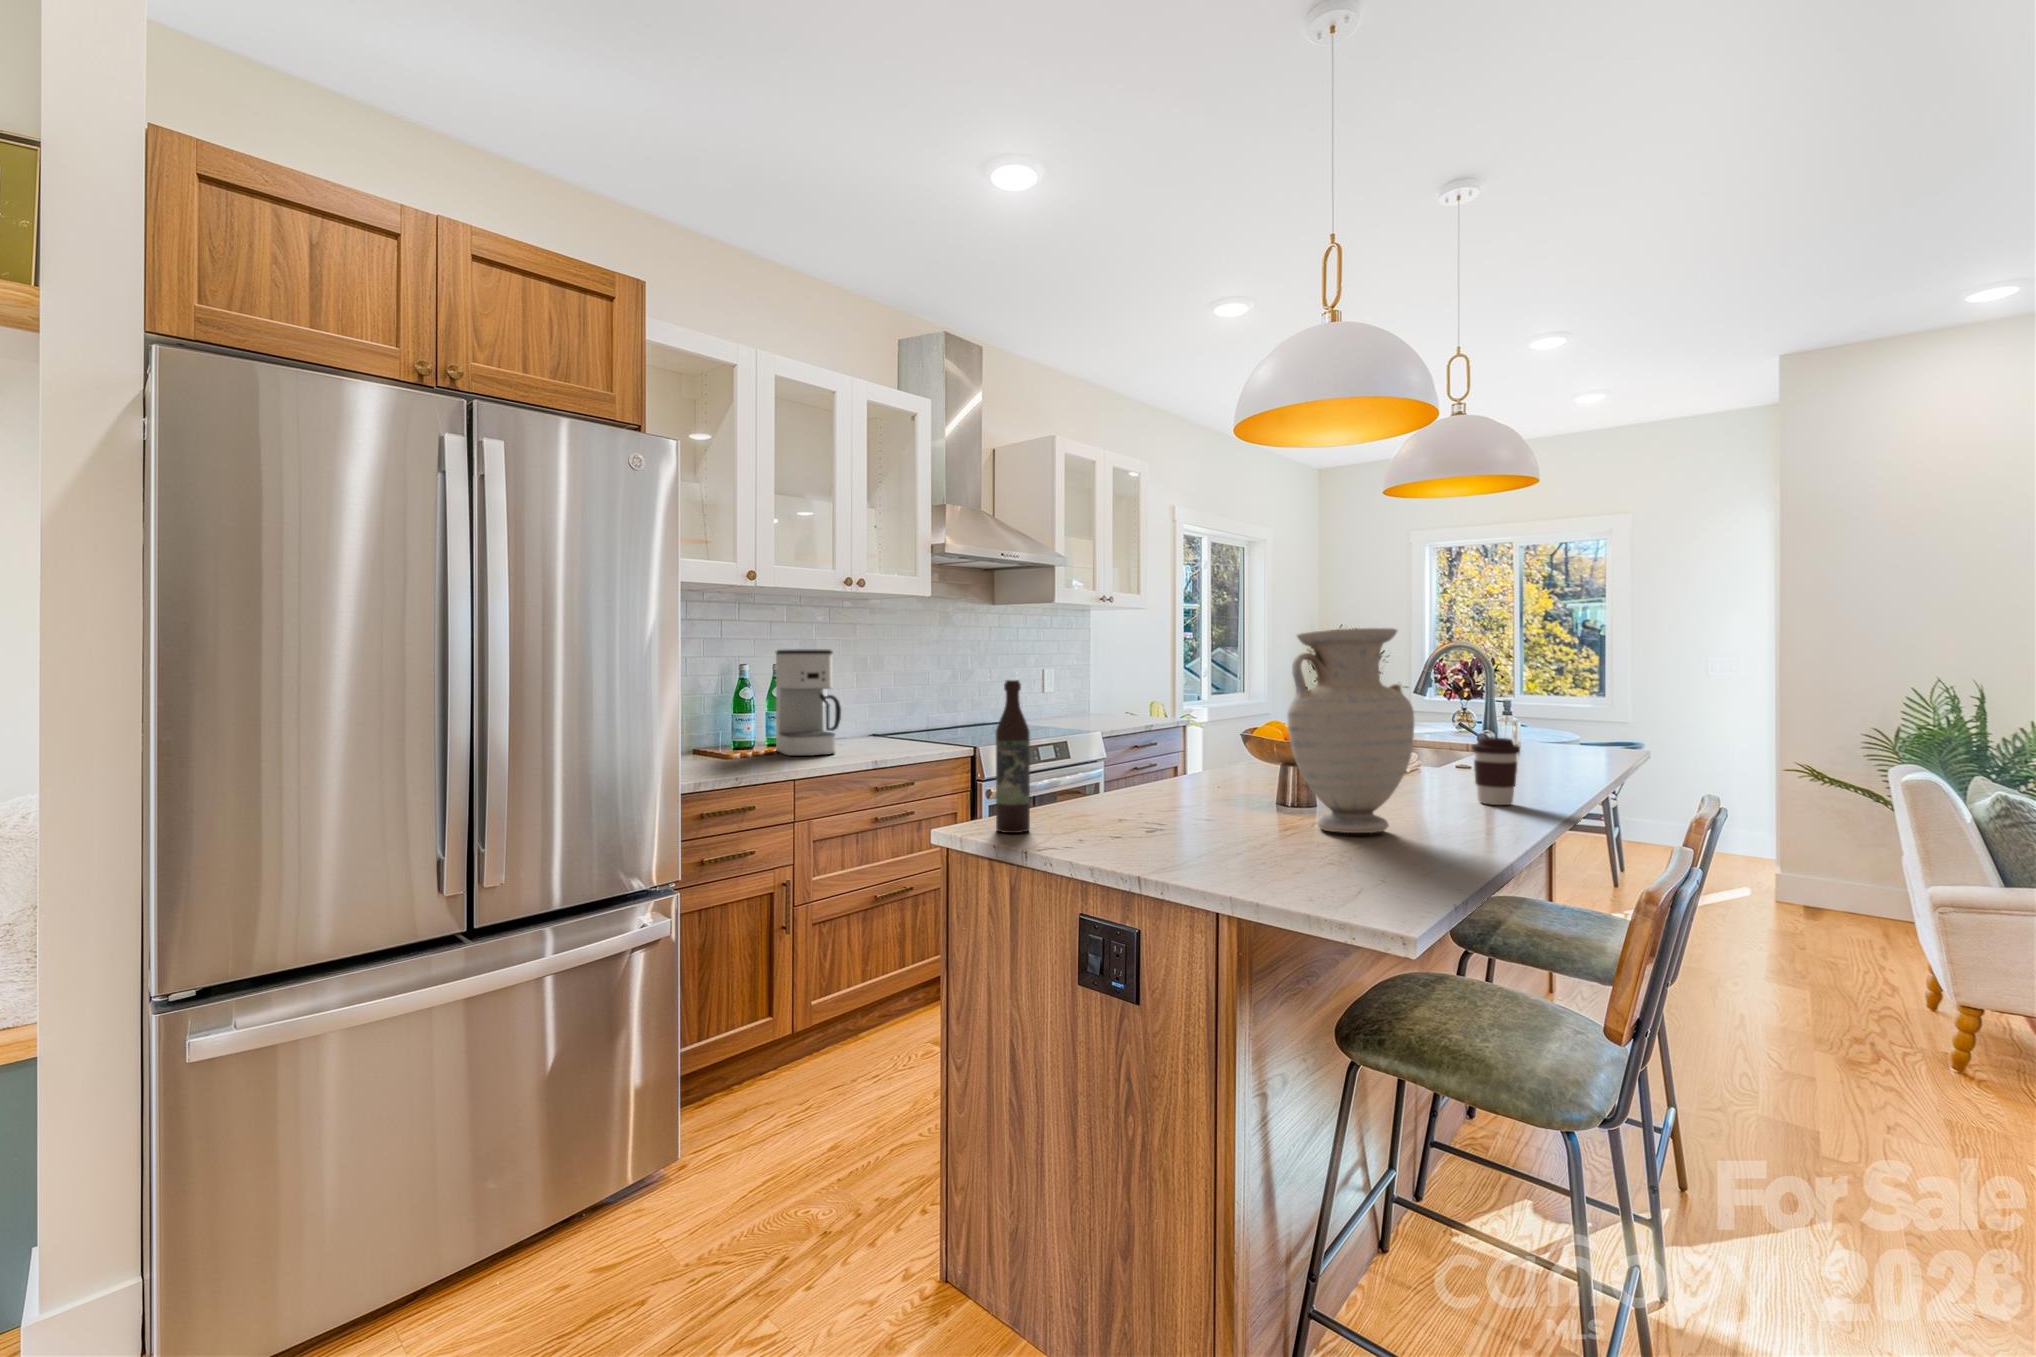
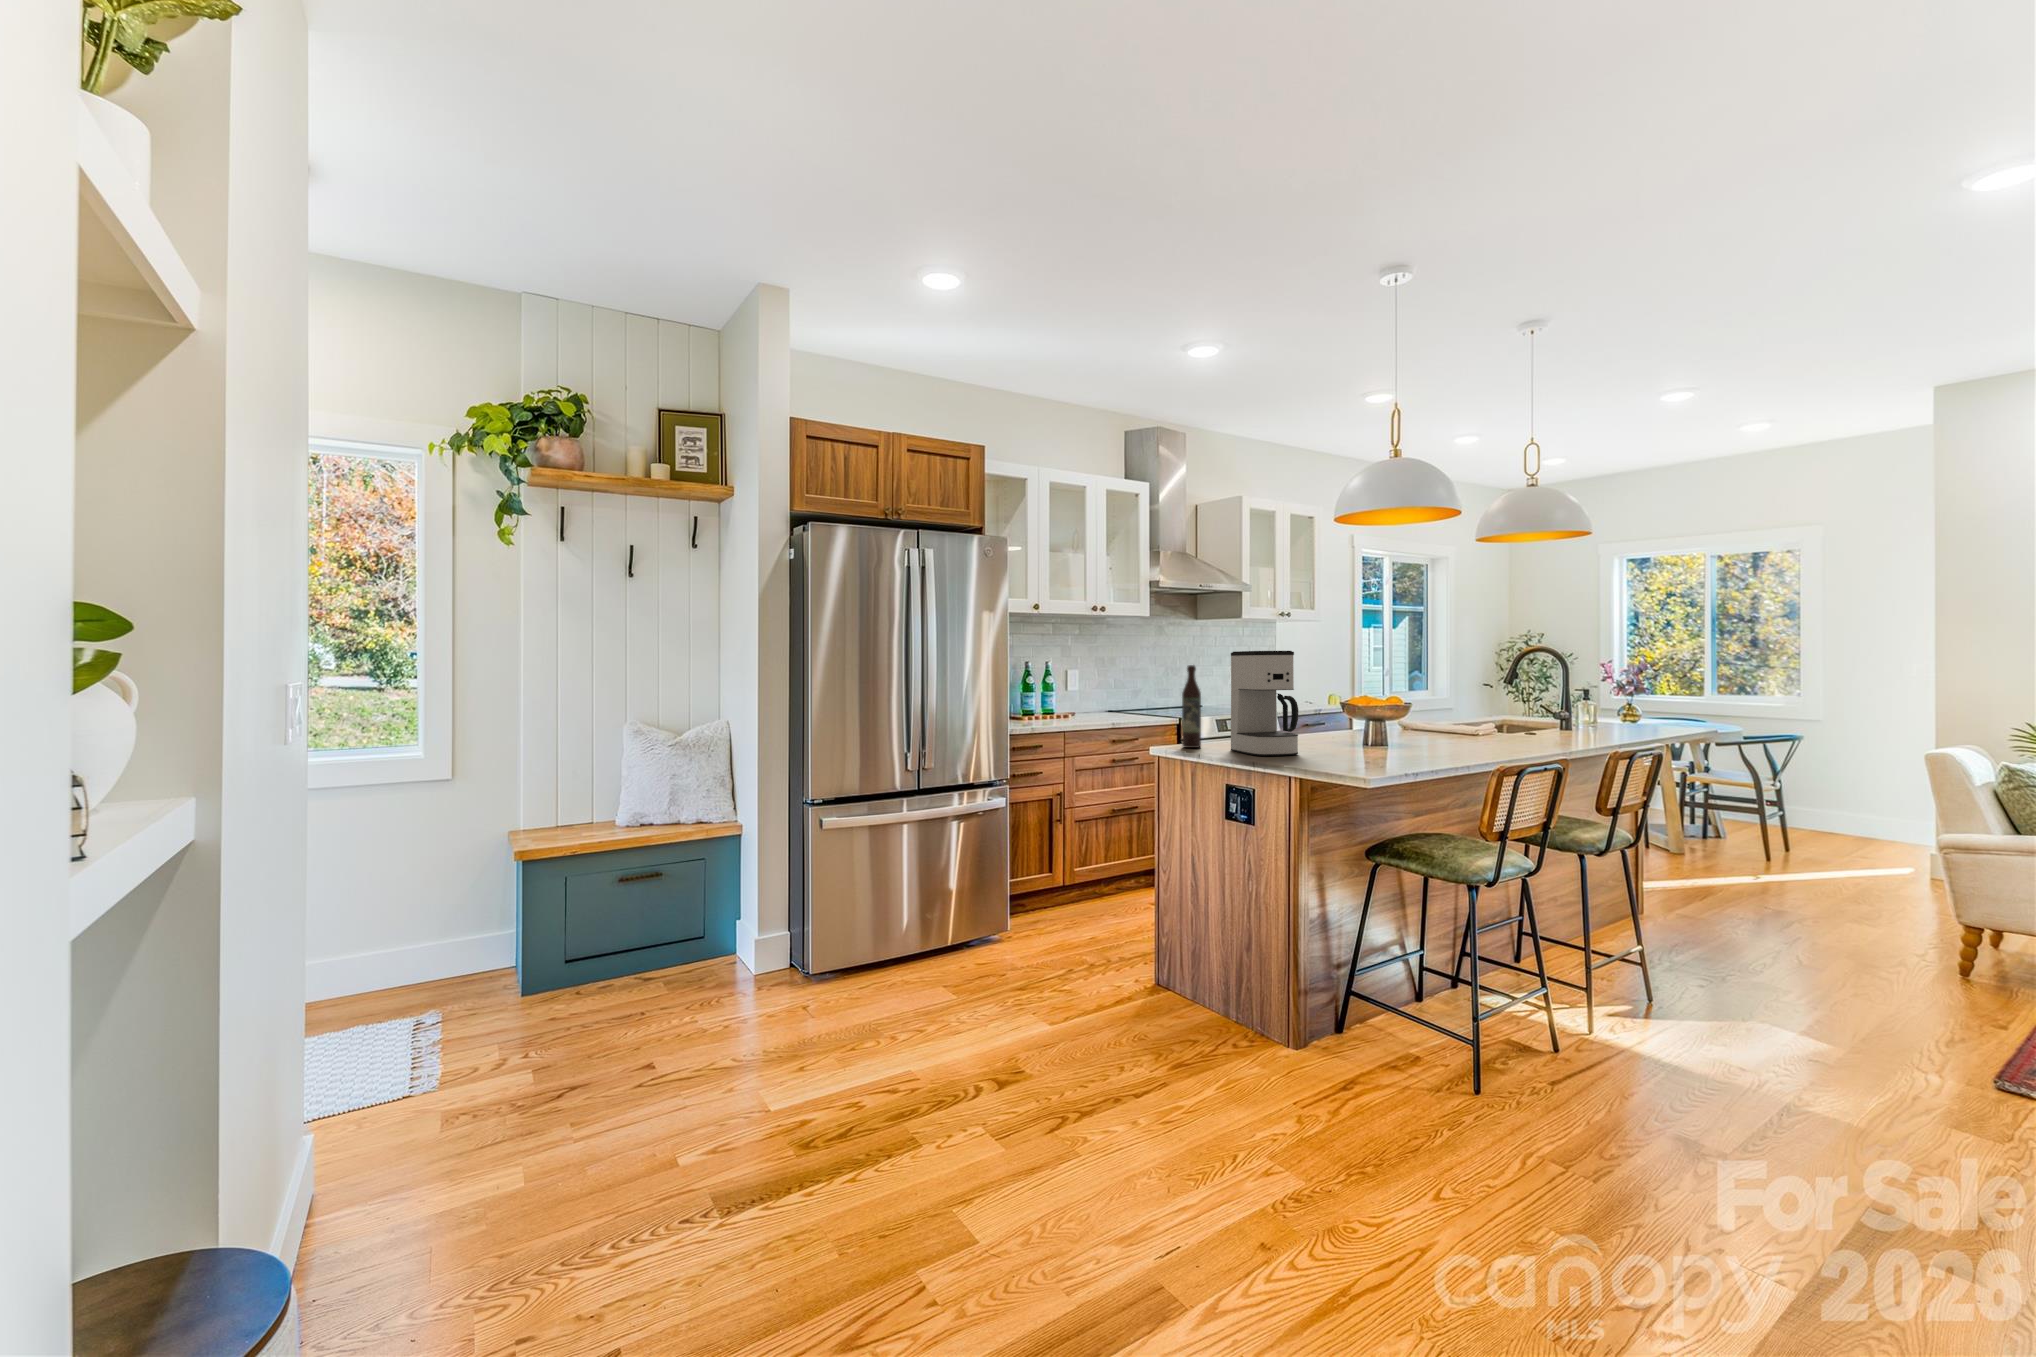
vase: present [1287,628,1414,833] -> none [1353,635,1427,751]
coffee maker: present [776,649,841,756] -> present [1231,651,1298,756]
coffee cup: present [1471,737,1520,805] -> none [1493,703,1525,745]

